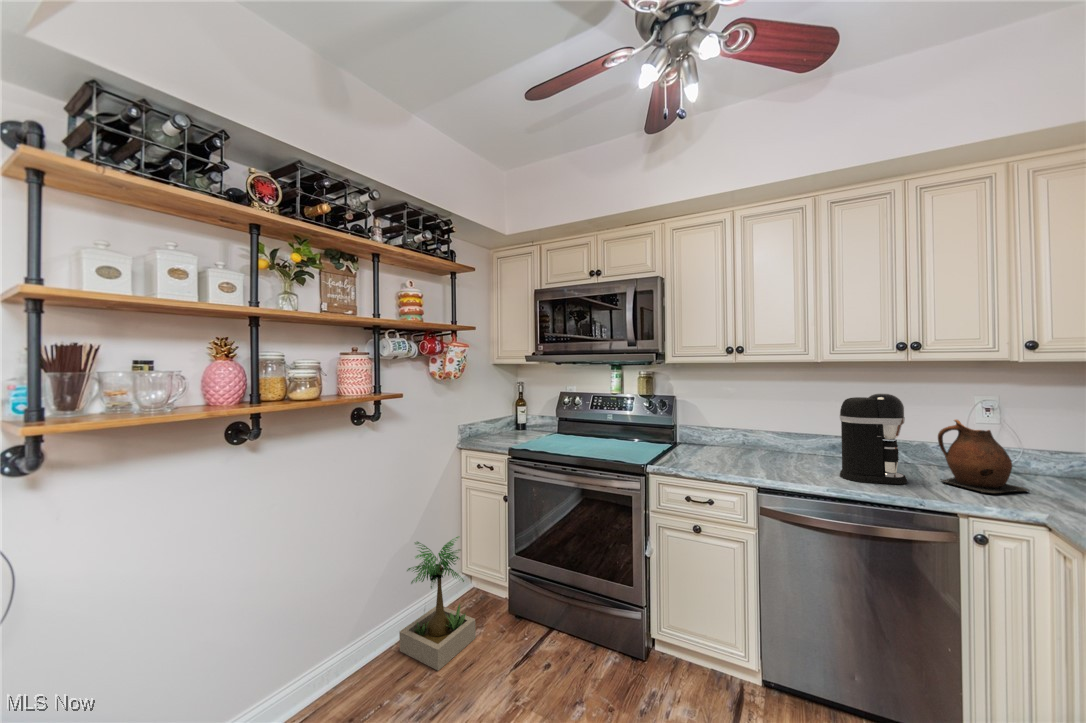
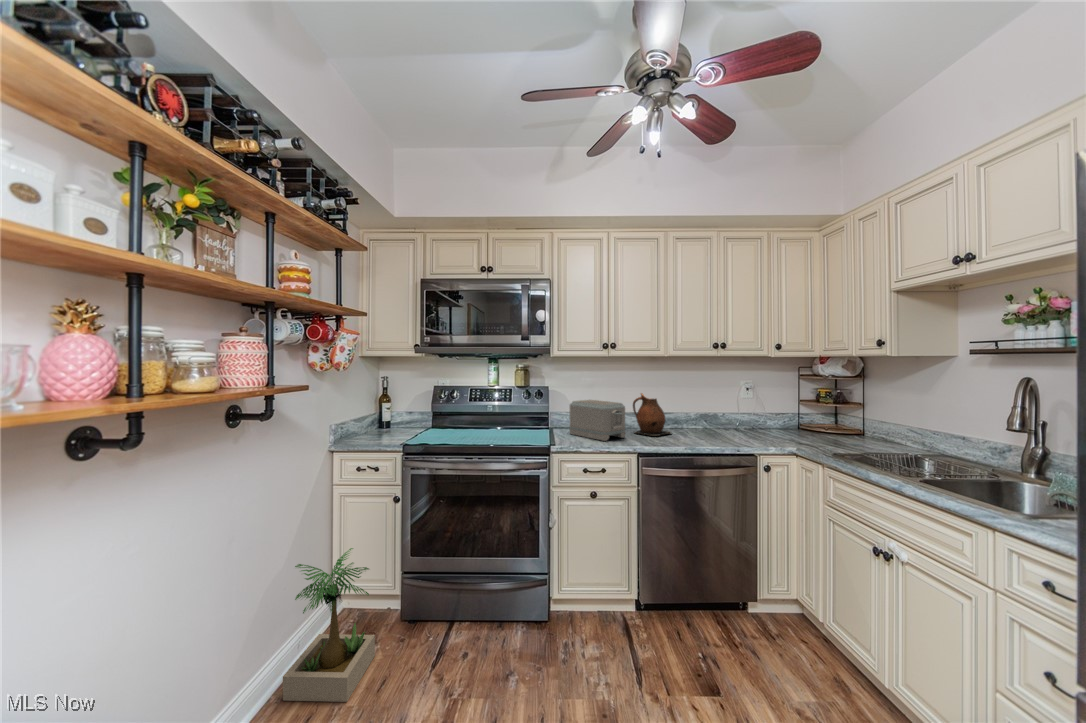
coffee maker: present [840,394,907,484] -> none [683,379,721,443]
toaster: none [687,414,754,465] -> present [570,400,625,441]
ceramic pitcher: present [938,420,1028,493] -> present [633,393,671,436]

